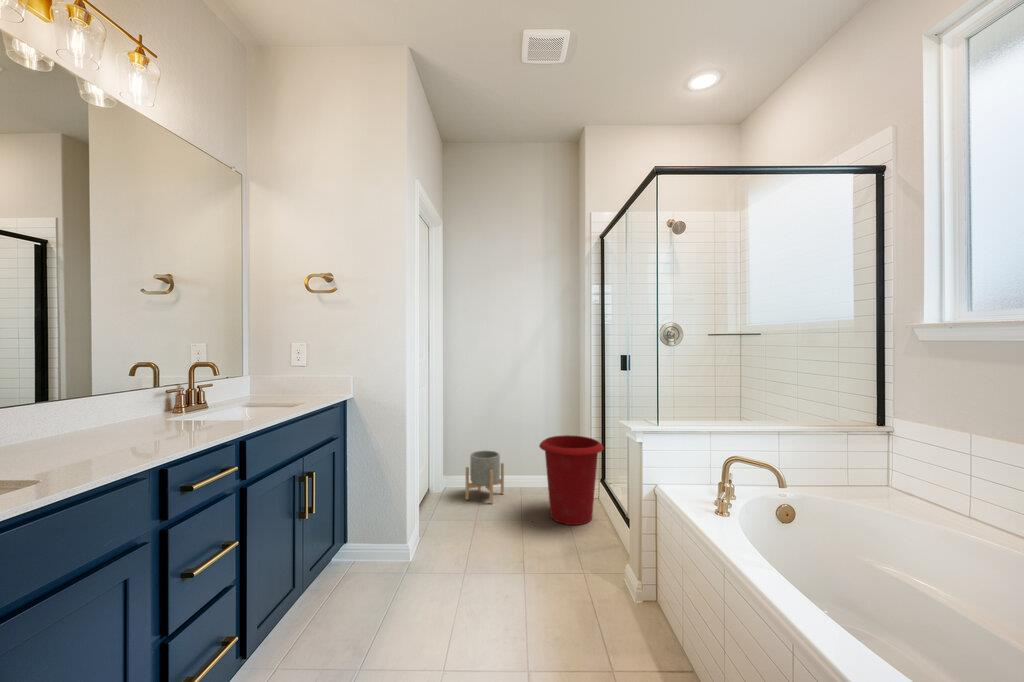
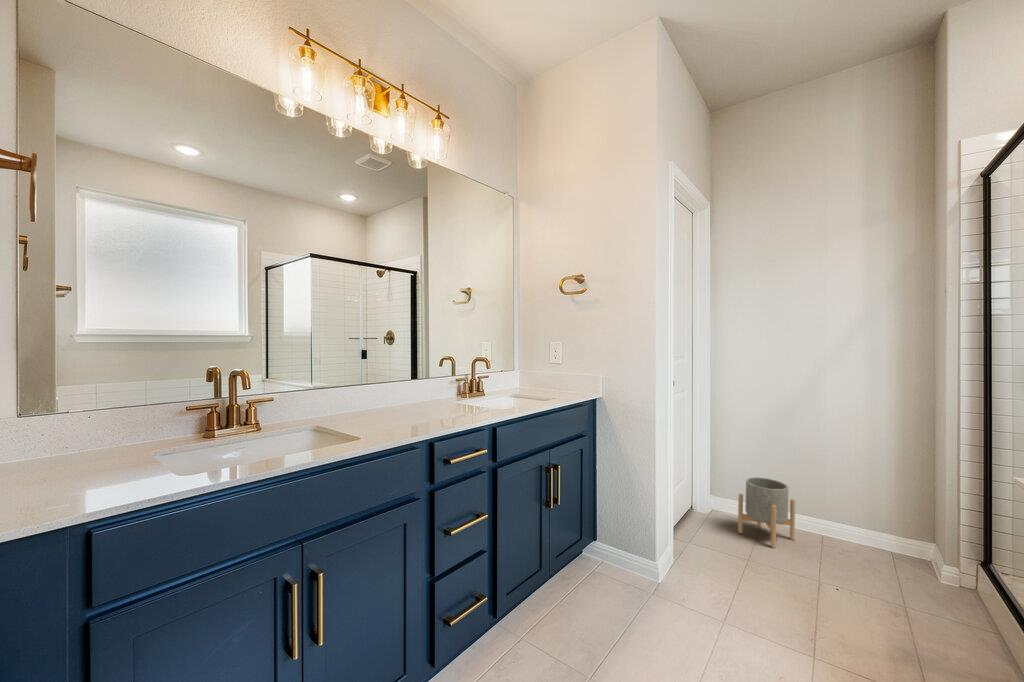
waste bin: present [539,435,604,525] -> none [849,481,980,624]

